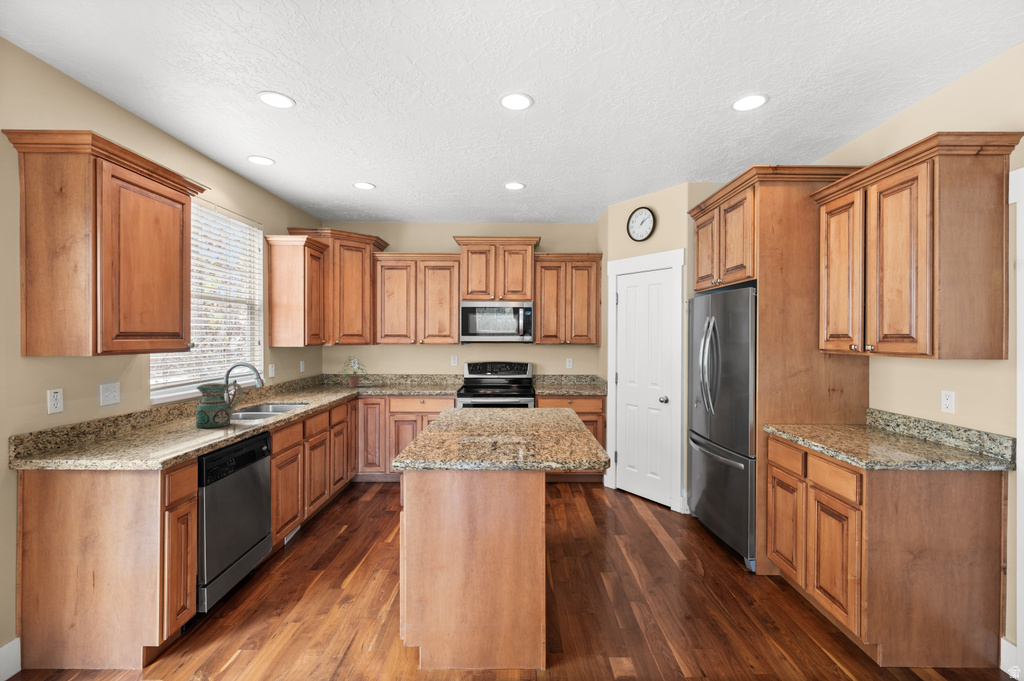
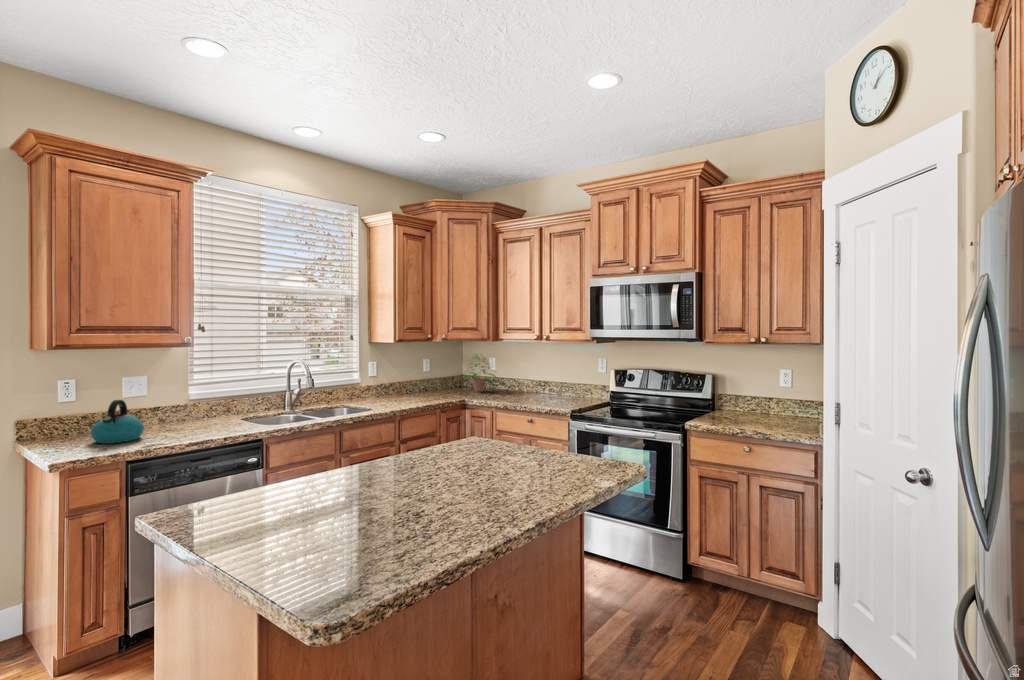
ceramic pitcher: present [196,383,243,428] -> none [201,382,242,429]
kettle: none [118,403,173,447] -> present [91,400,144,444]

